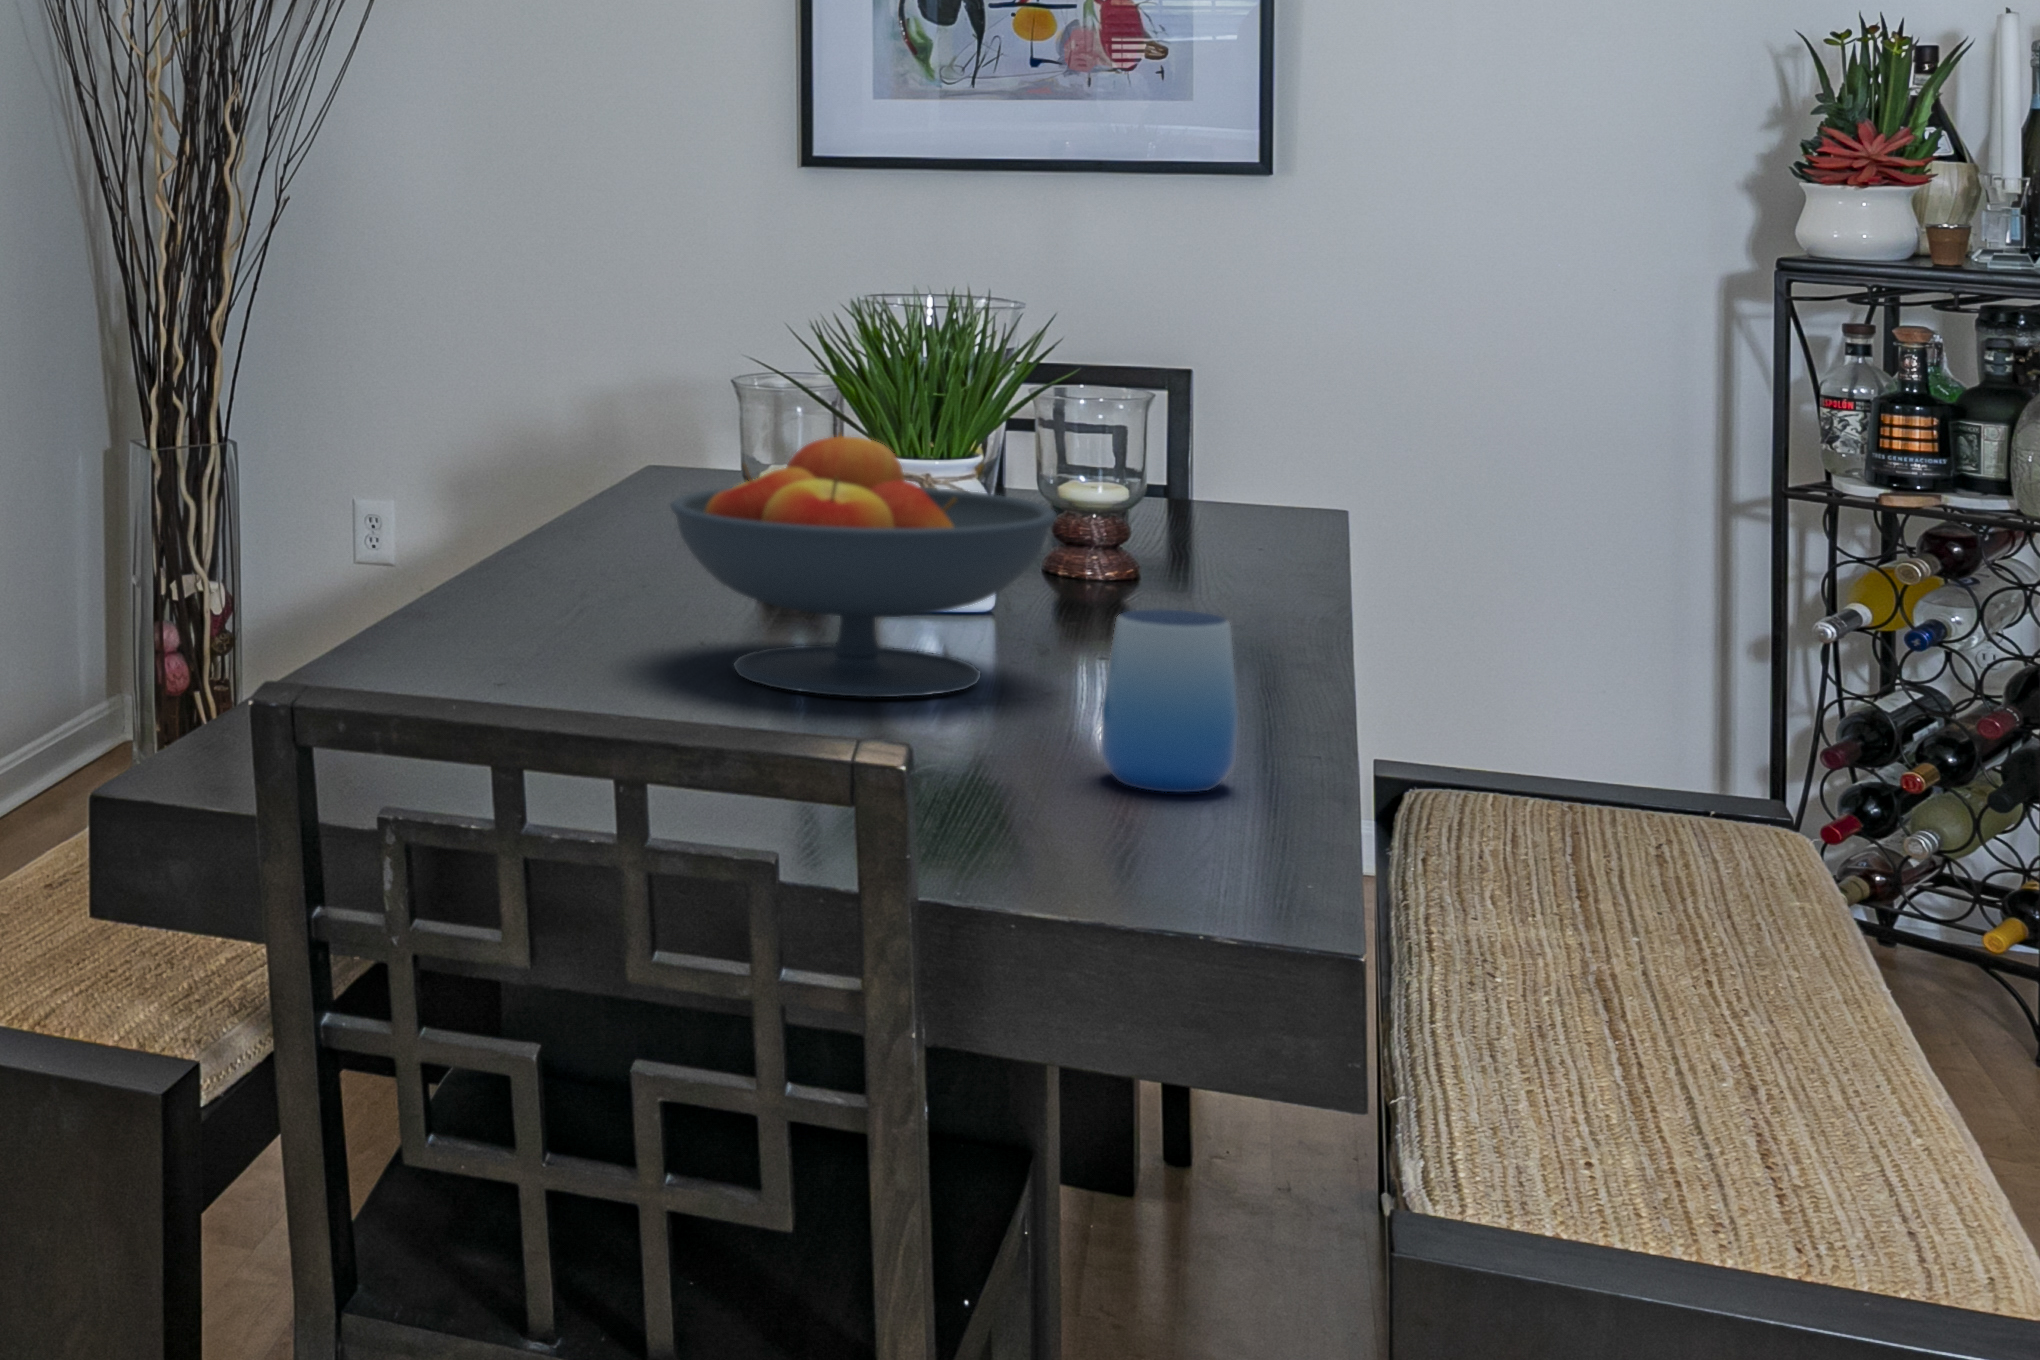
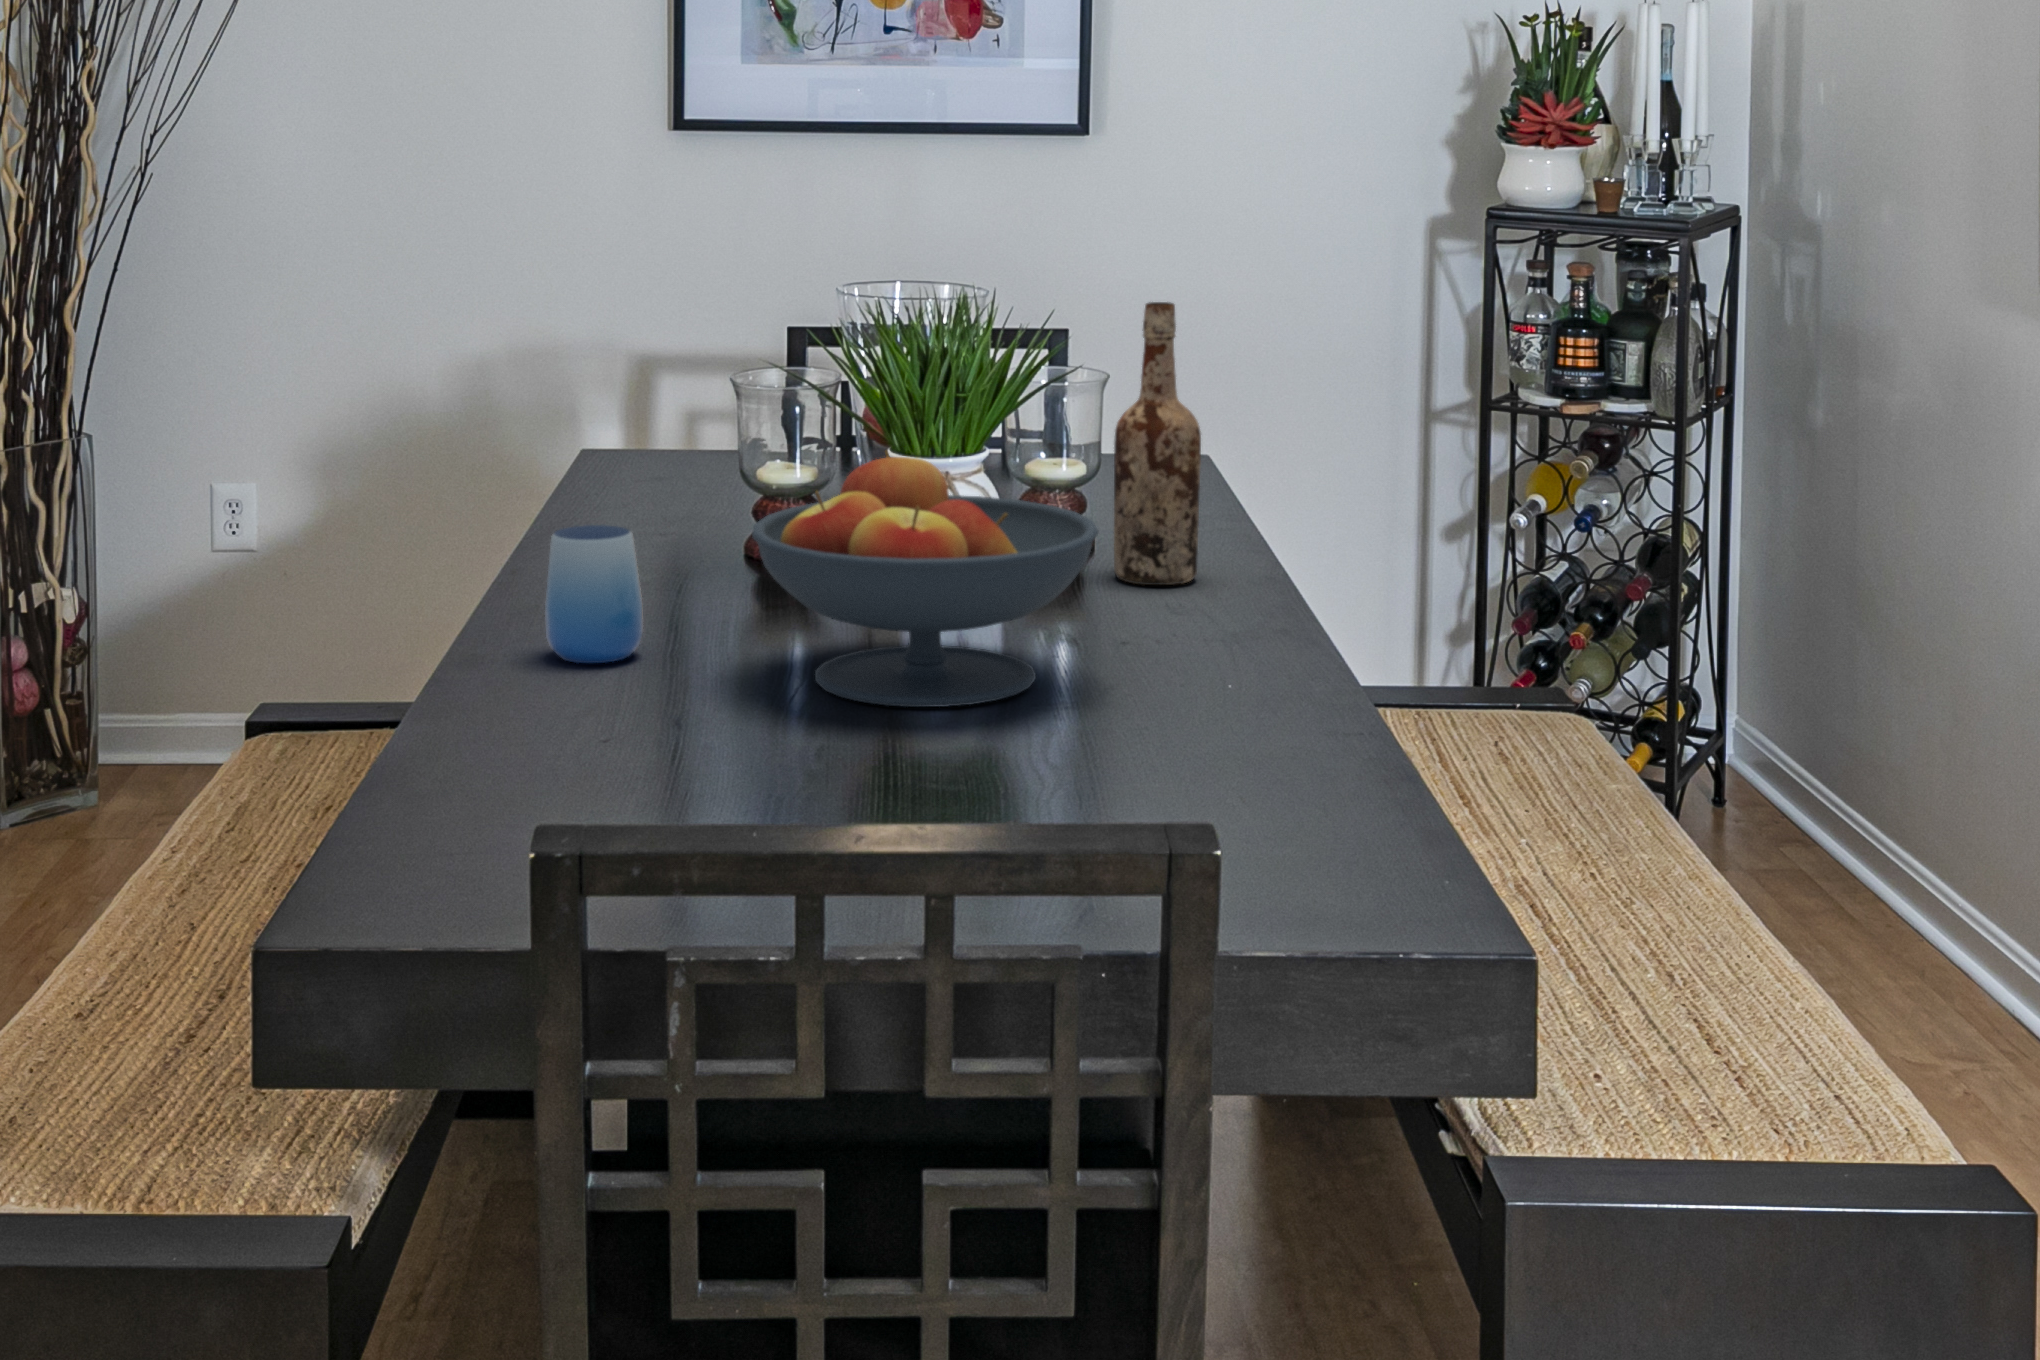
wine bottle: none [1146,302,1254,621] -> present [1114,302,1201,585]
cup: present [1101,609,1238,792] -> present [545,525,643,663]

